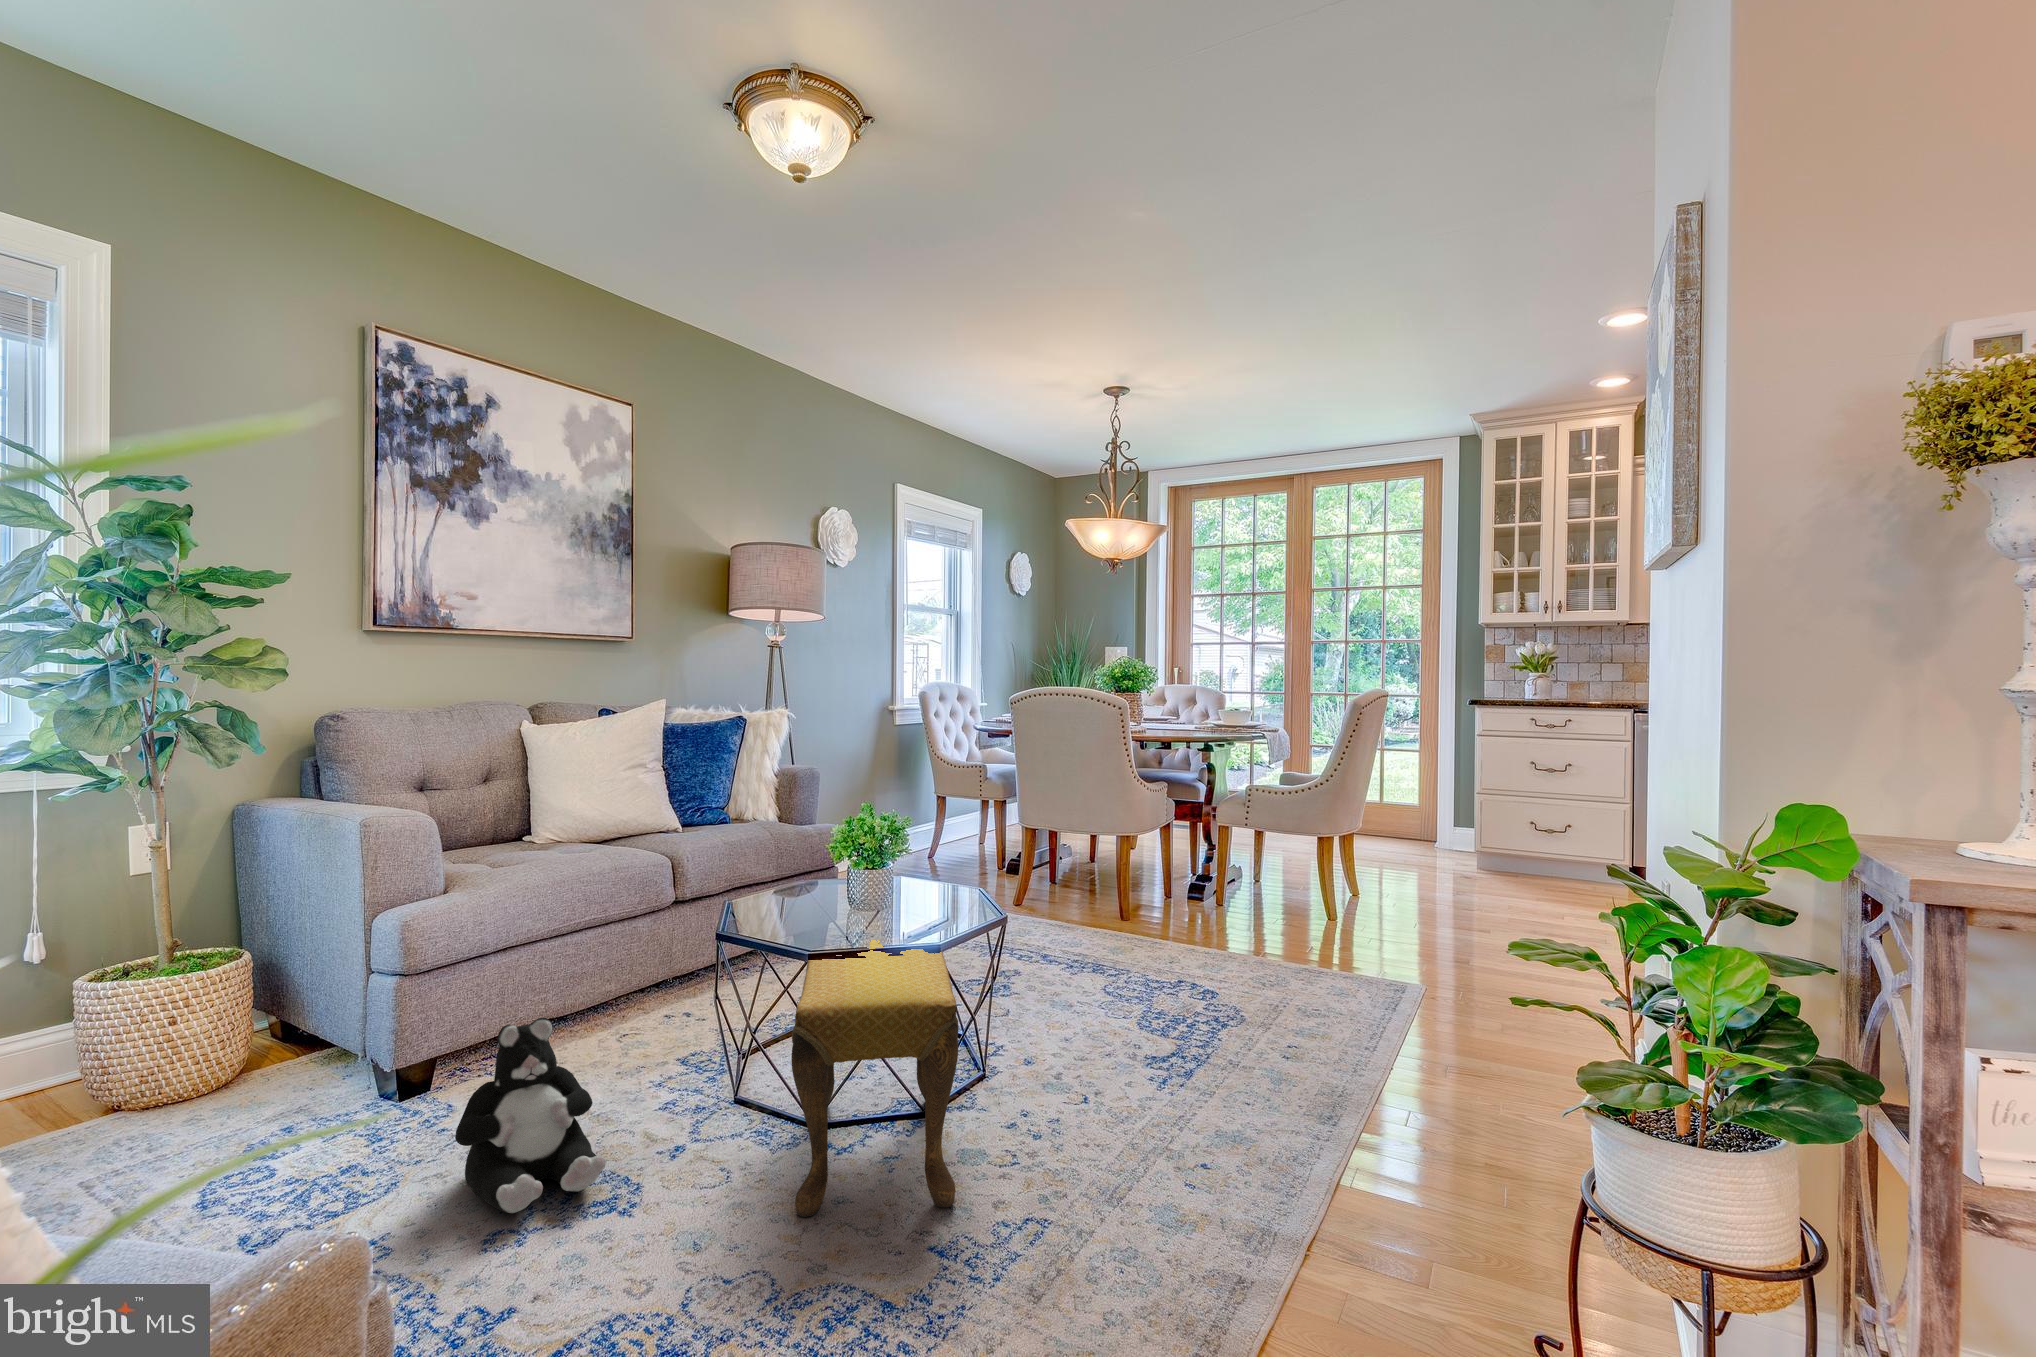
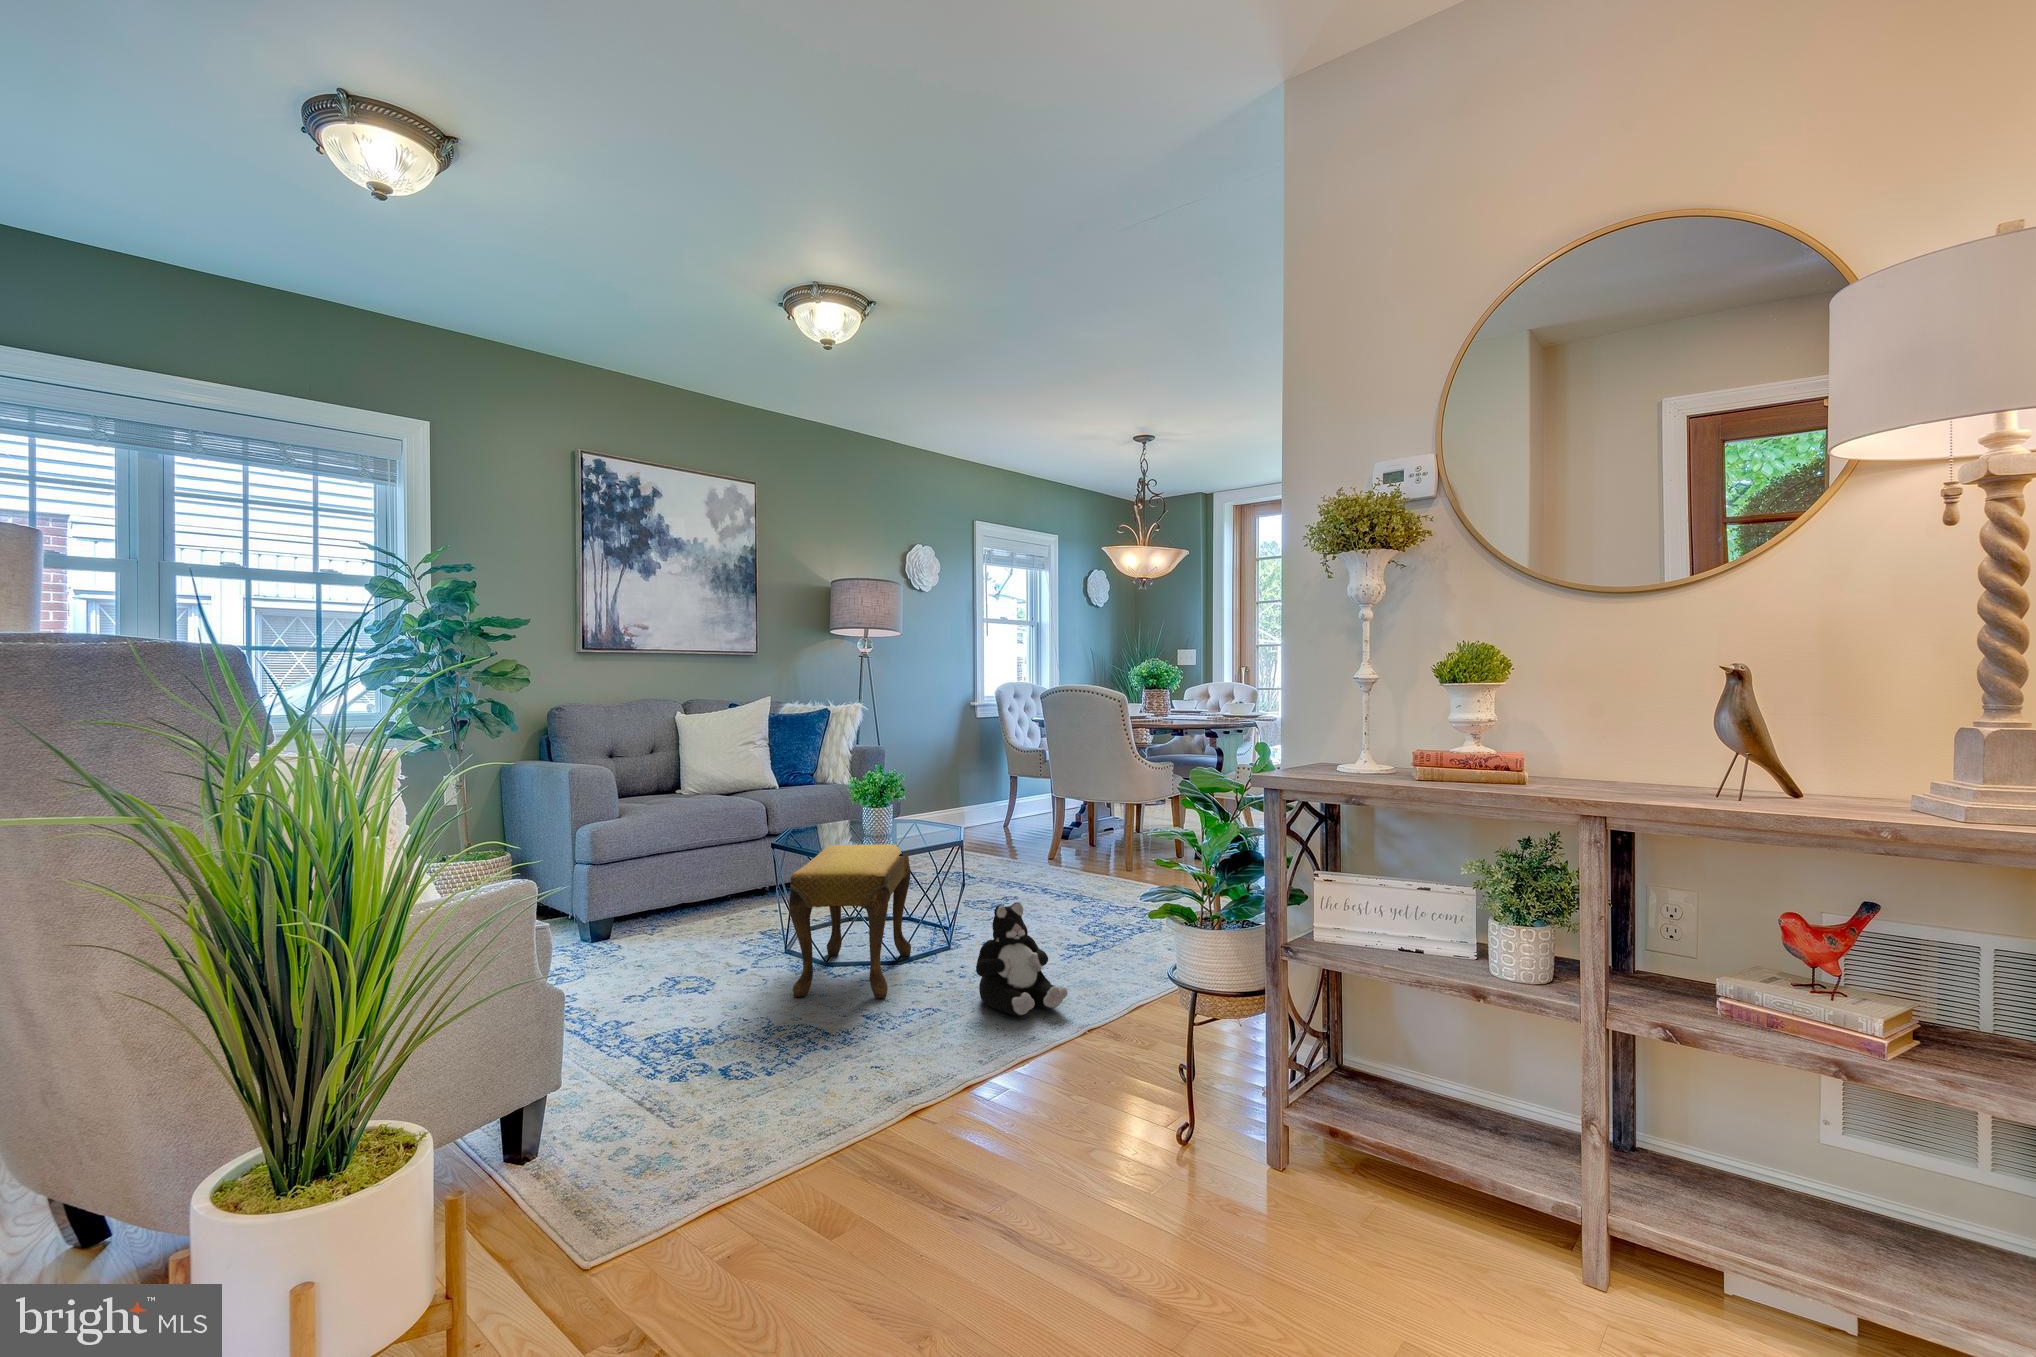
plush toy: present [455,1018,606,1213] -> present [976,902,1068,1016]

